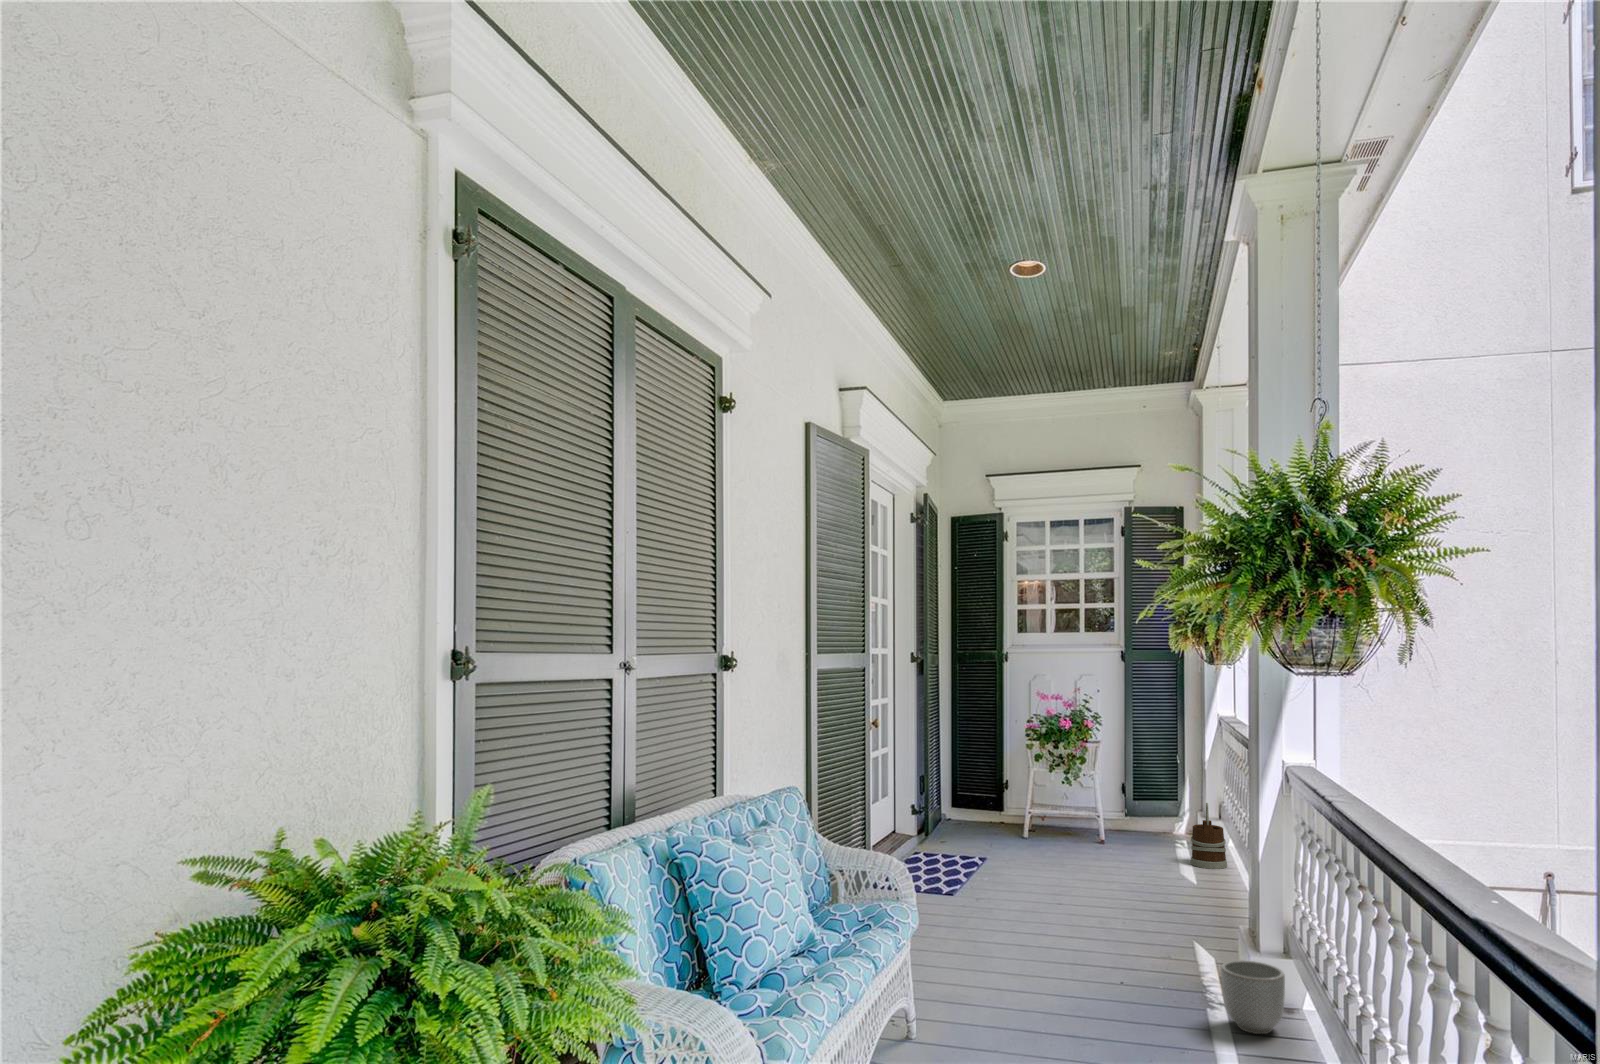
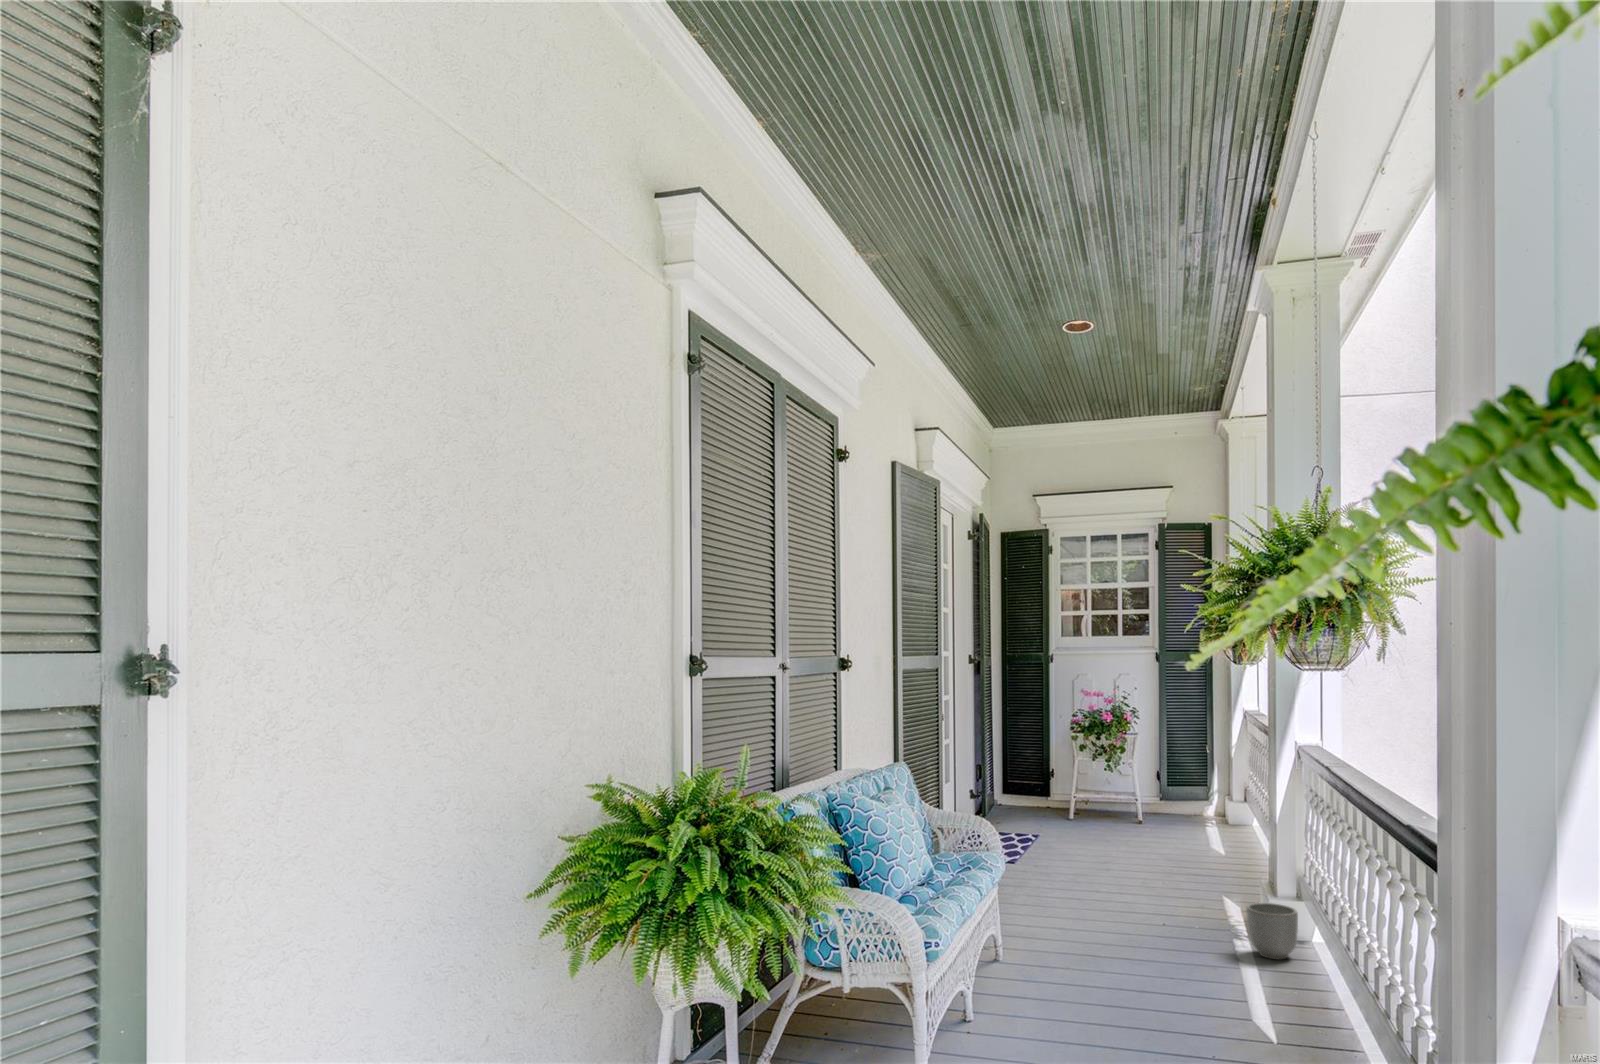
wooden bucket: present [1191,803,1227,869] -> none [1221,786,1253,844]

